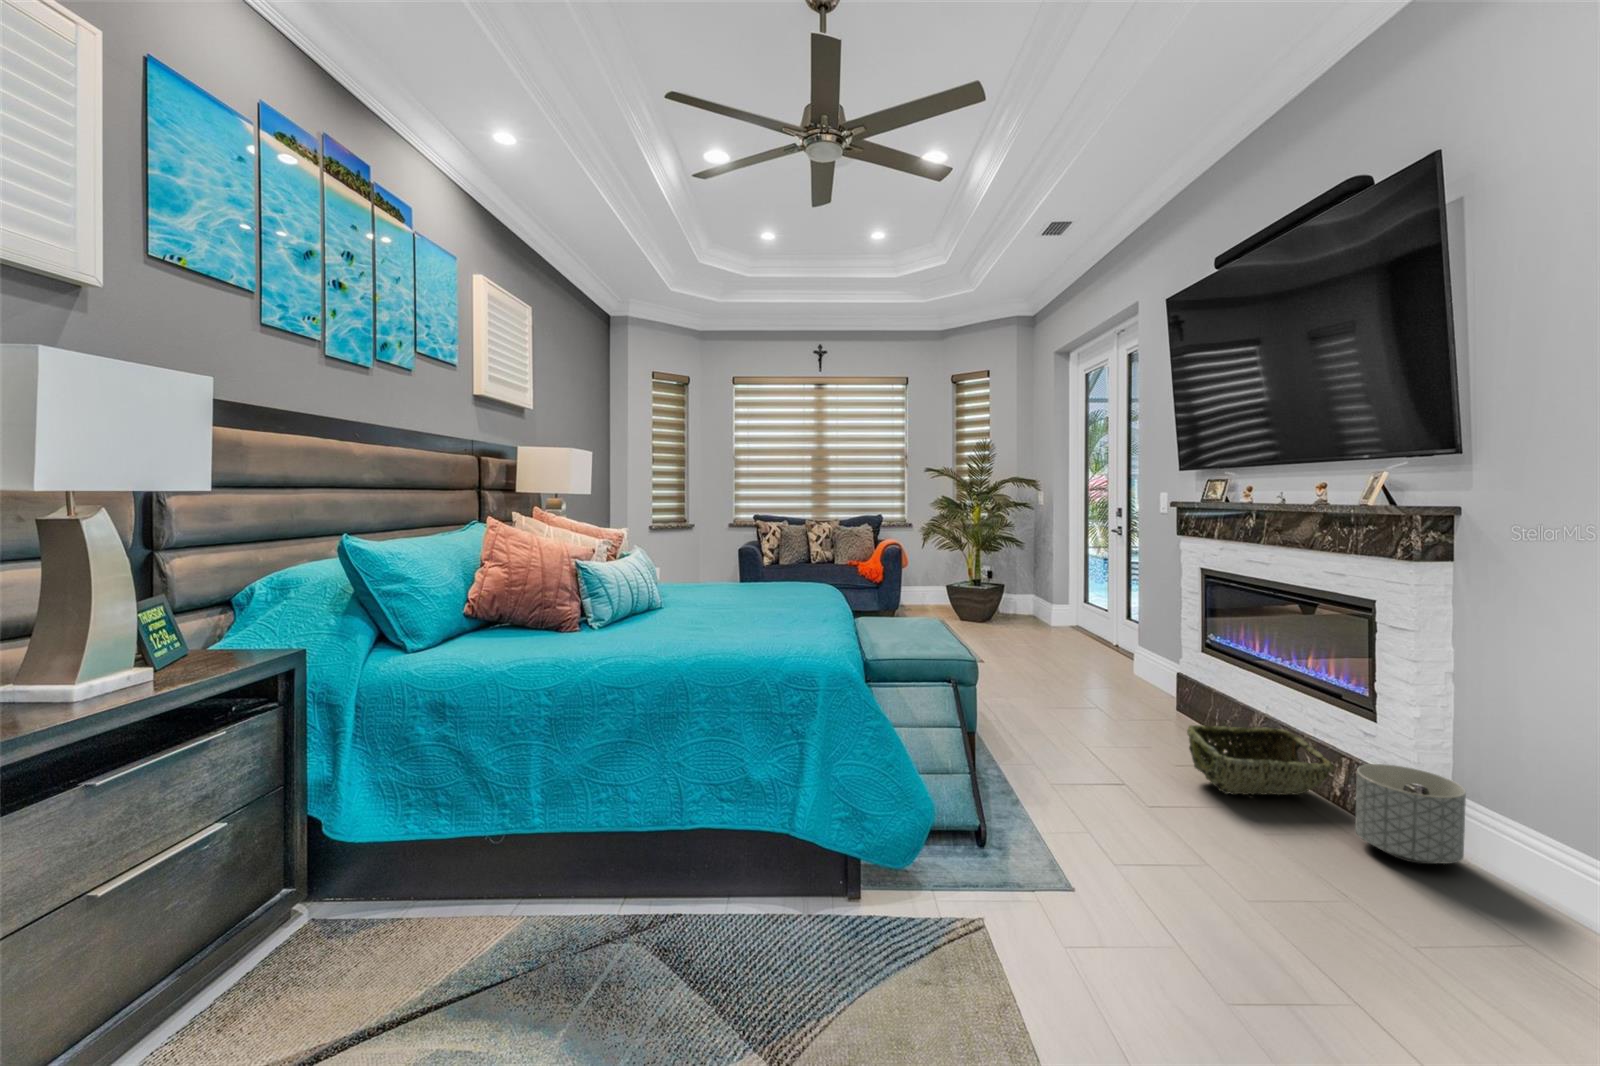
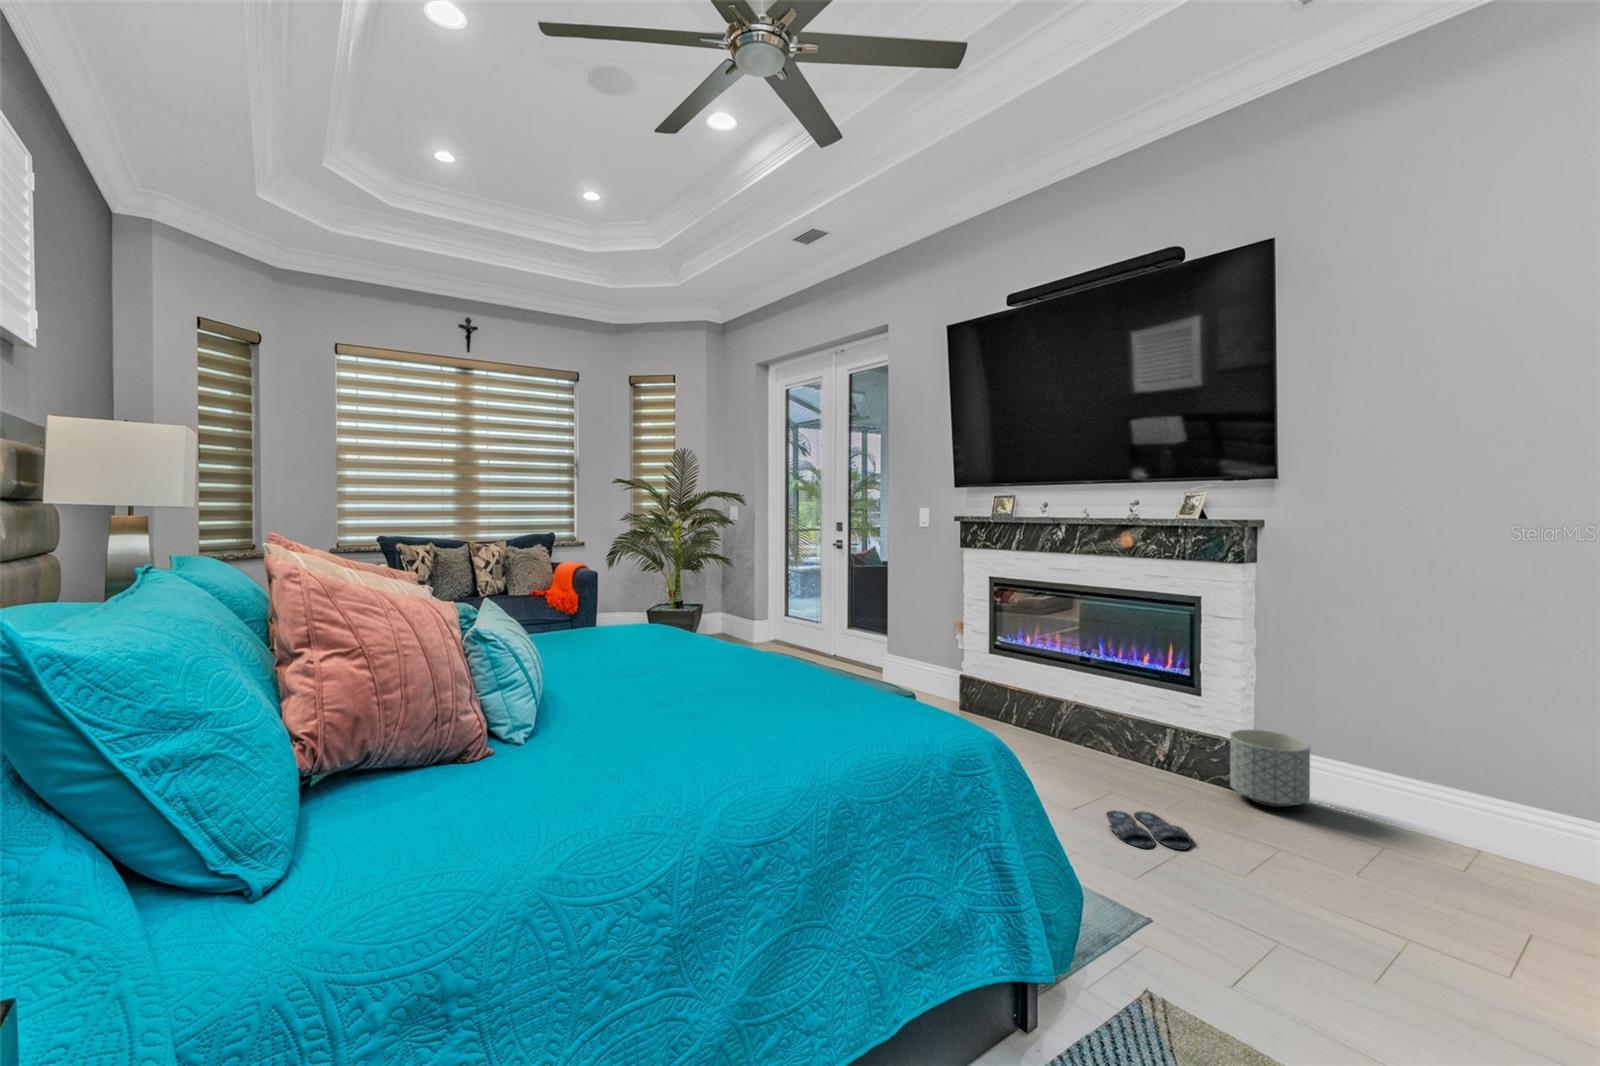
woven basket: present [1187,725,1334,795] -> none [1076,716,1181,787]
slippers: none [1129,803,1214,845] -> present [1107,811,1191,850]

